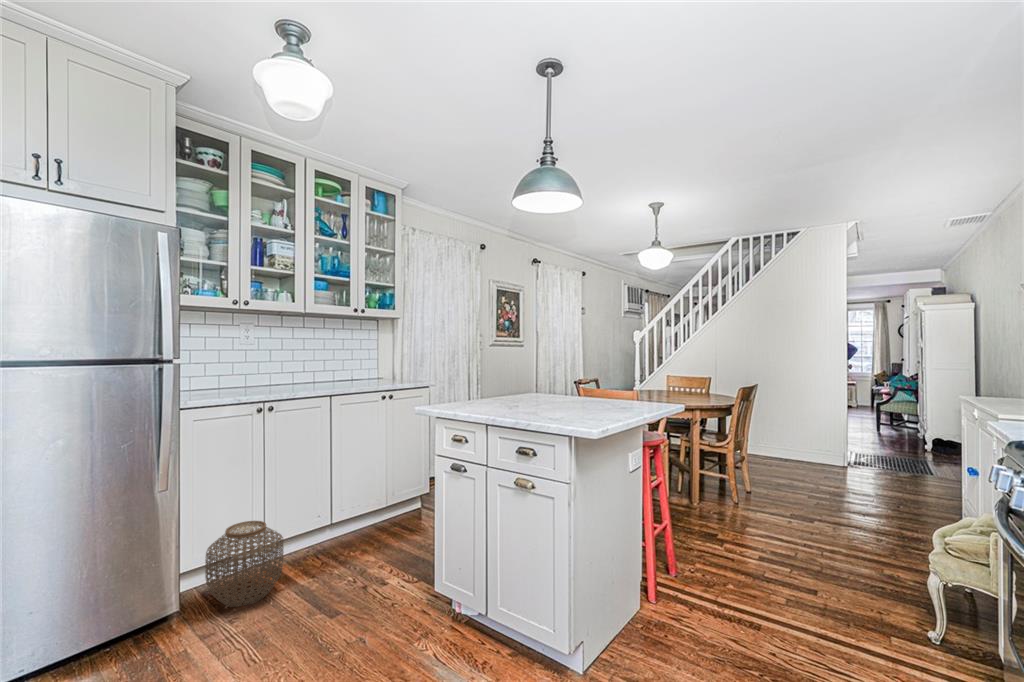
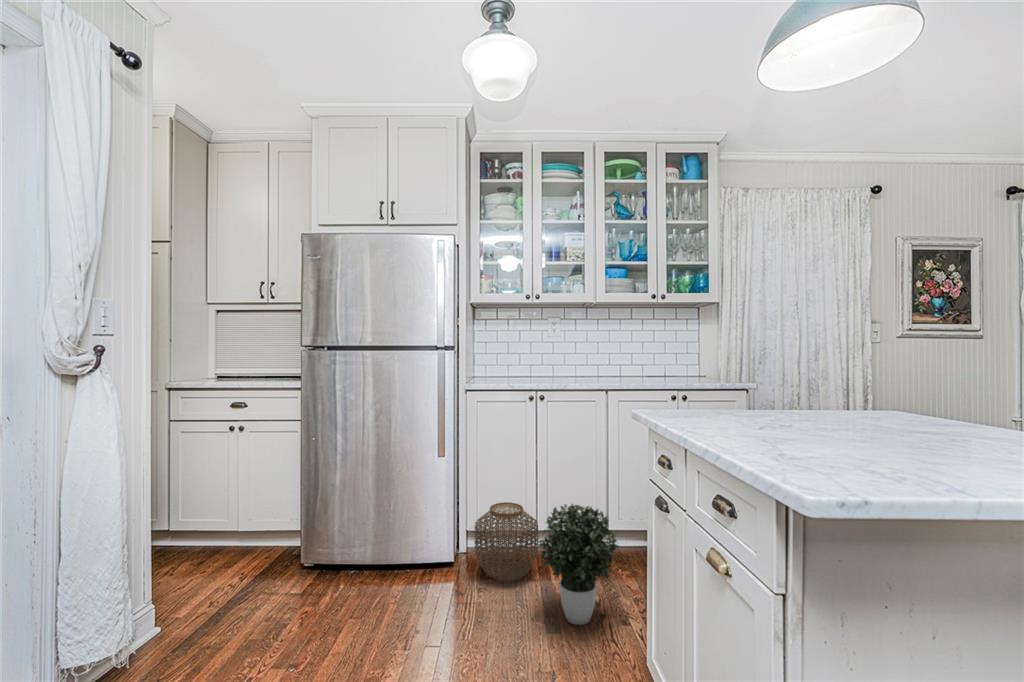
potted plant: none [314,495,388,604] -> present [538,504,619,625]

